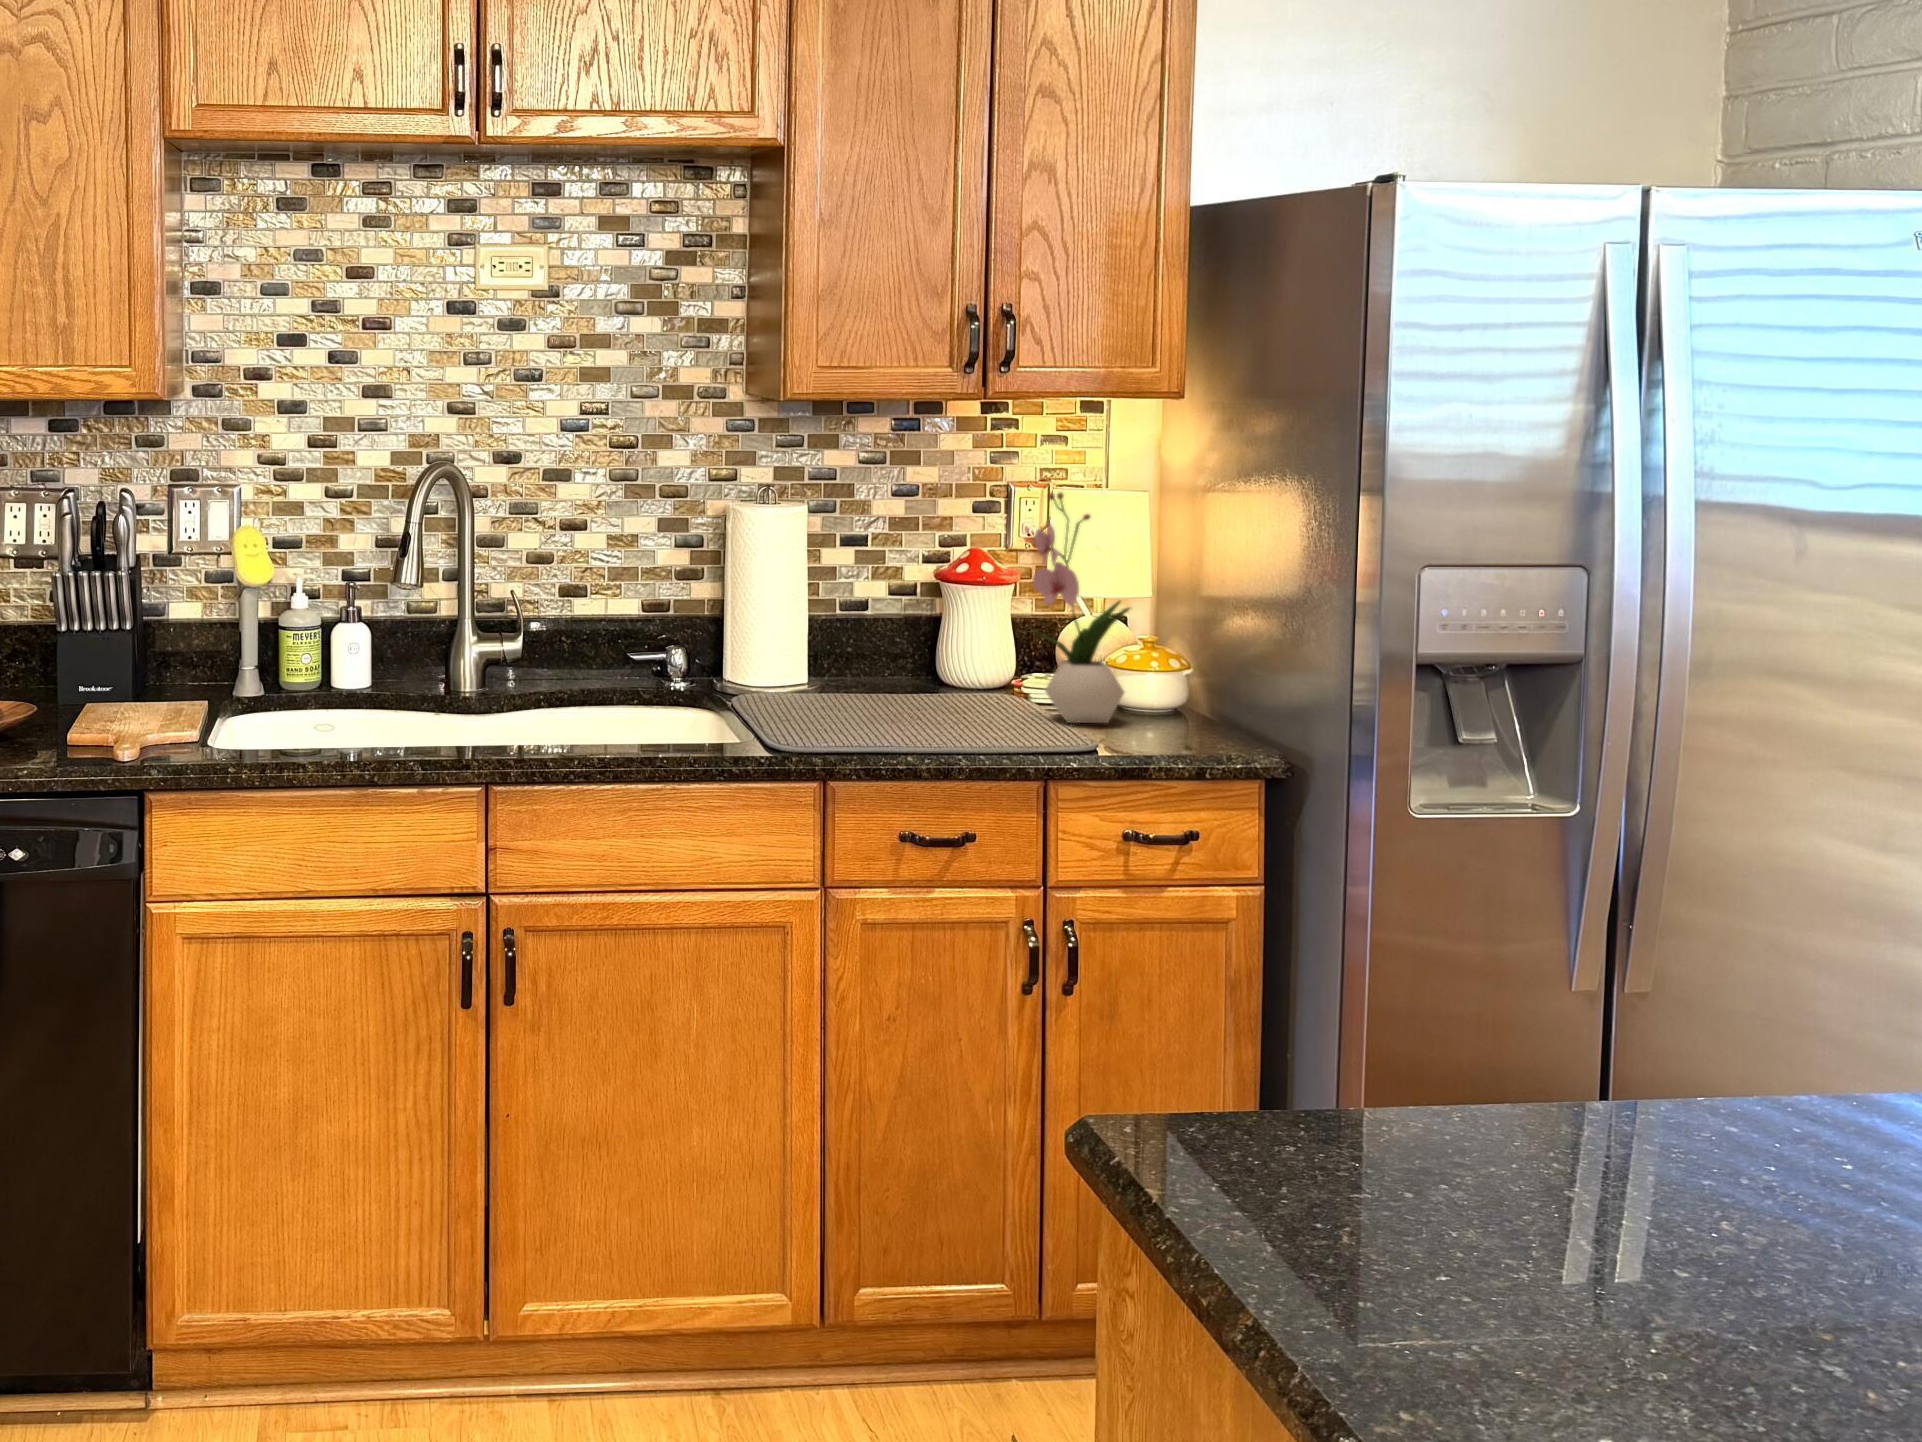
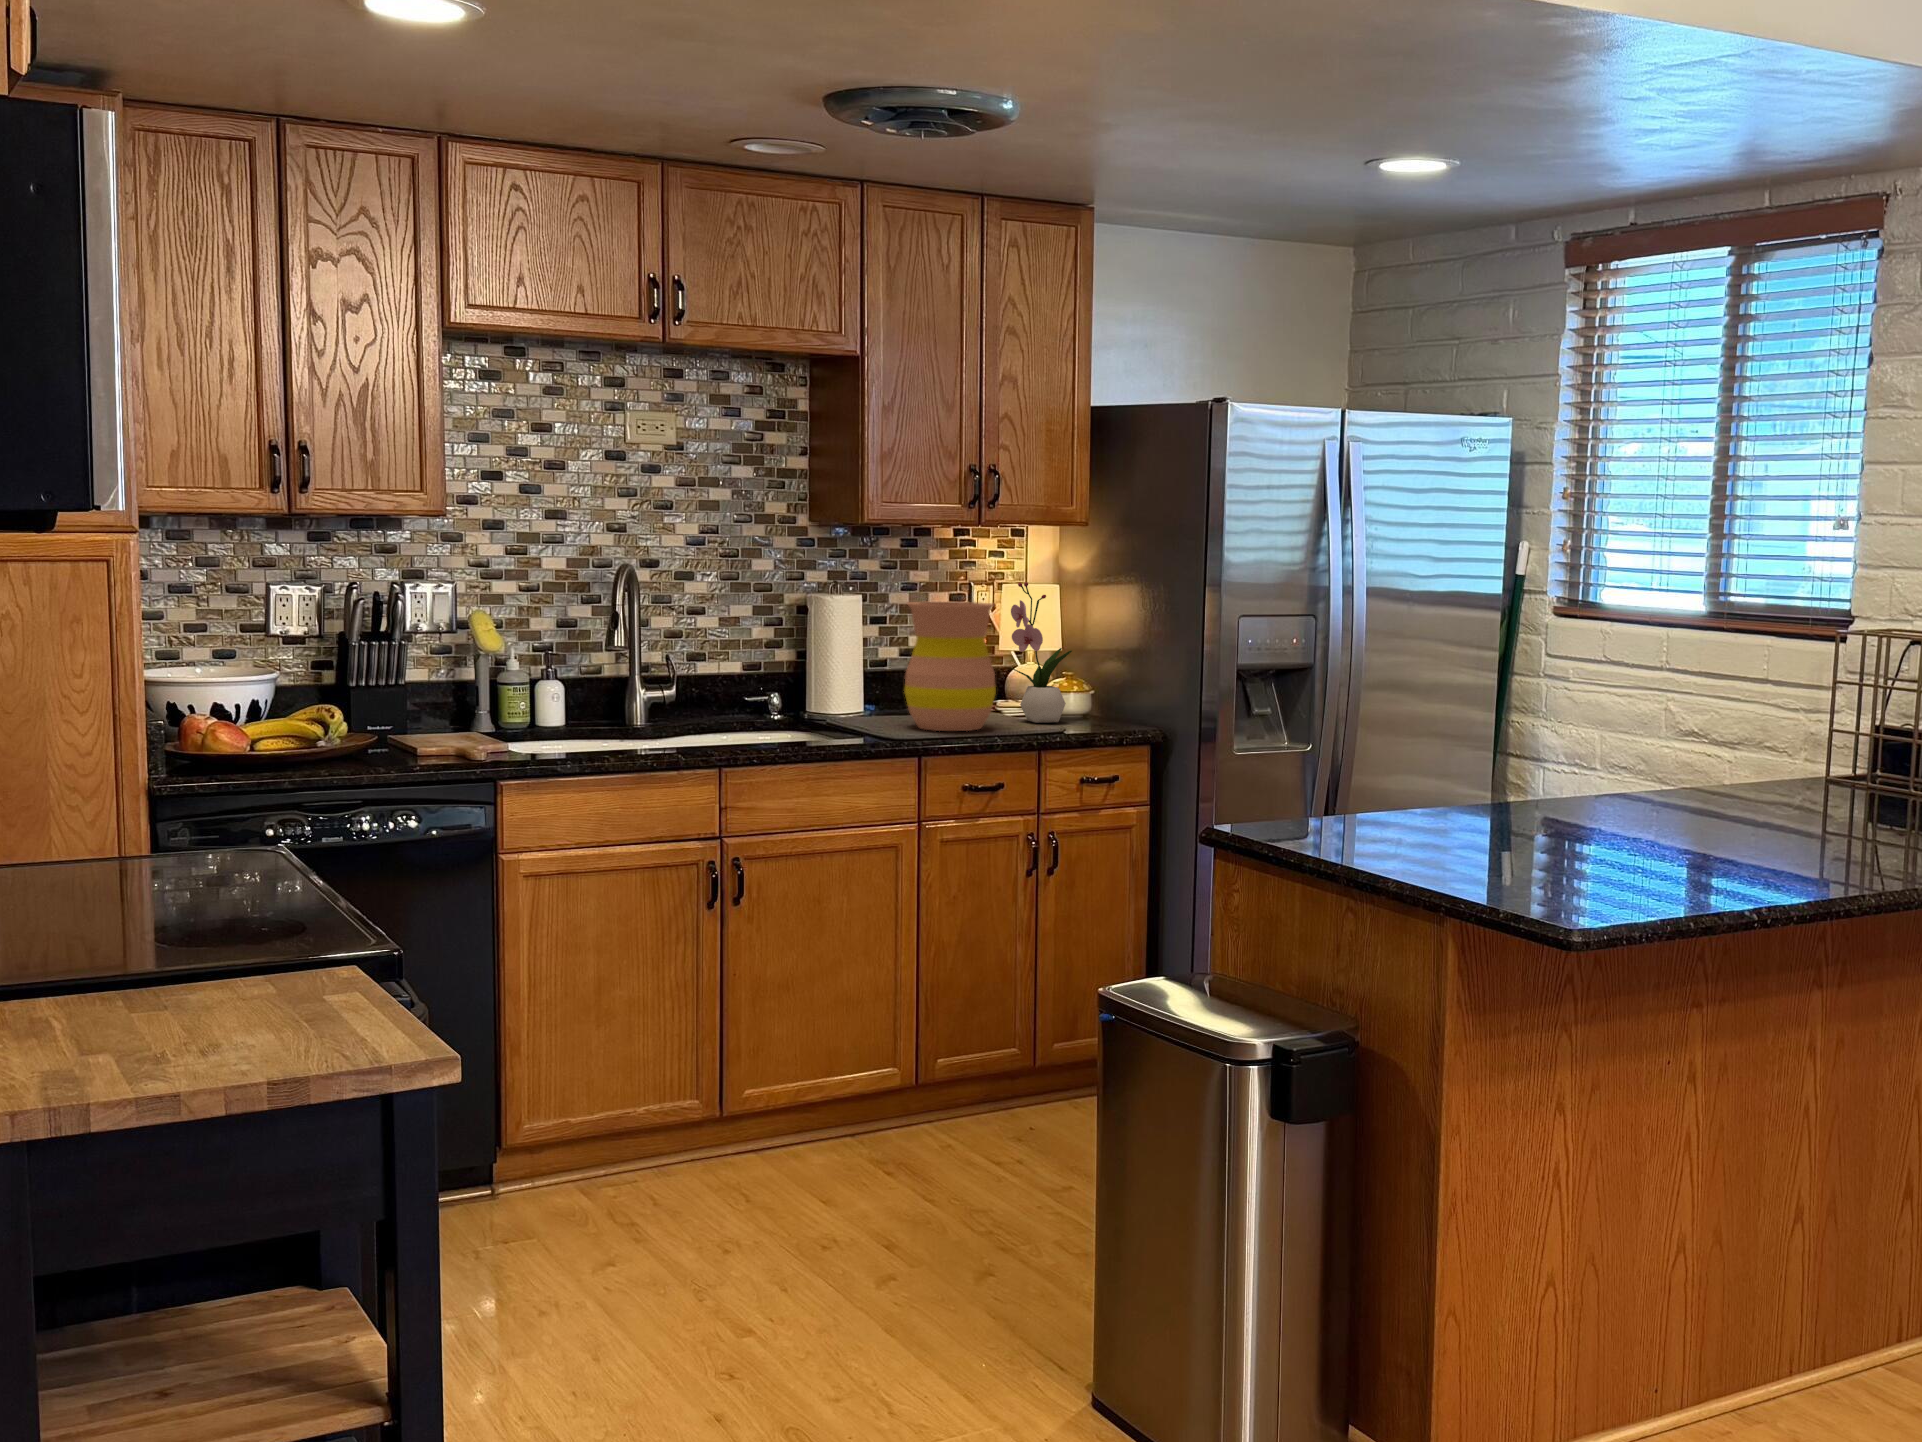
vase: none [837,523,986,737] -> present [905,601,996,731]

